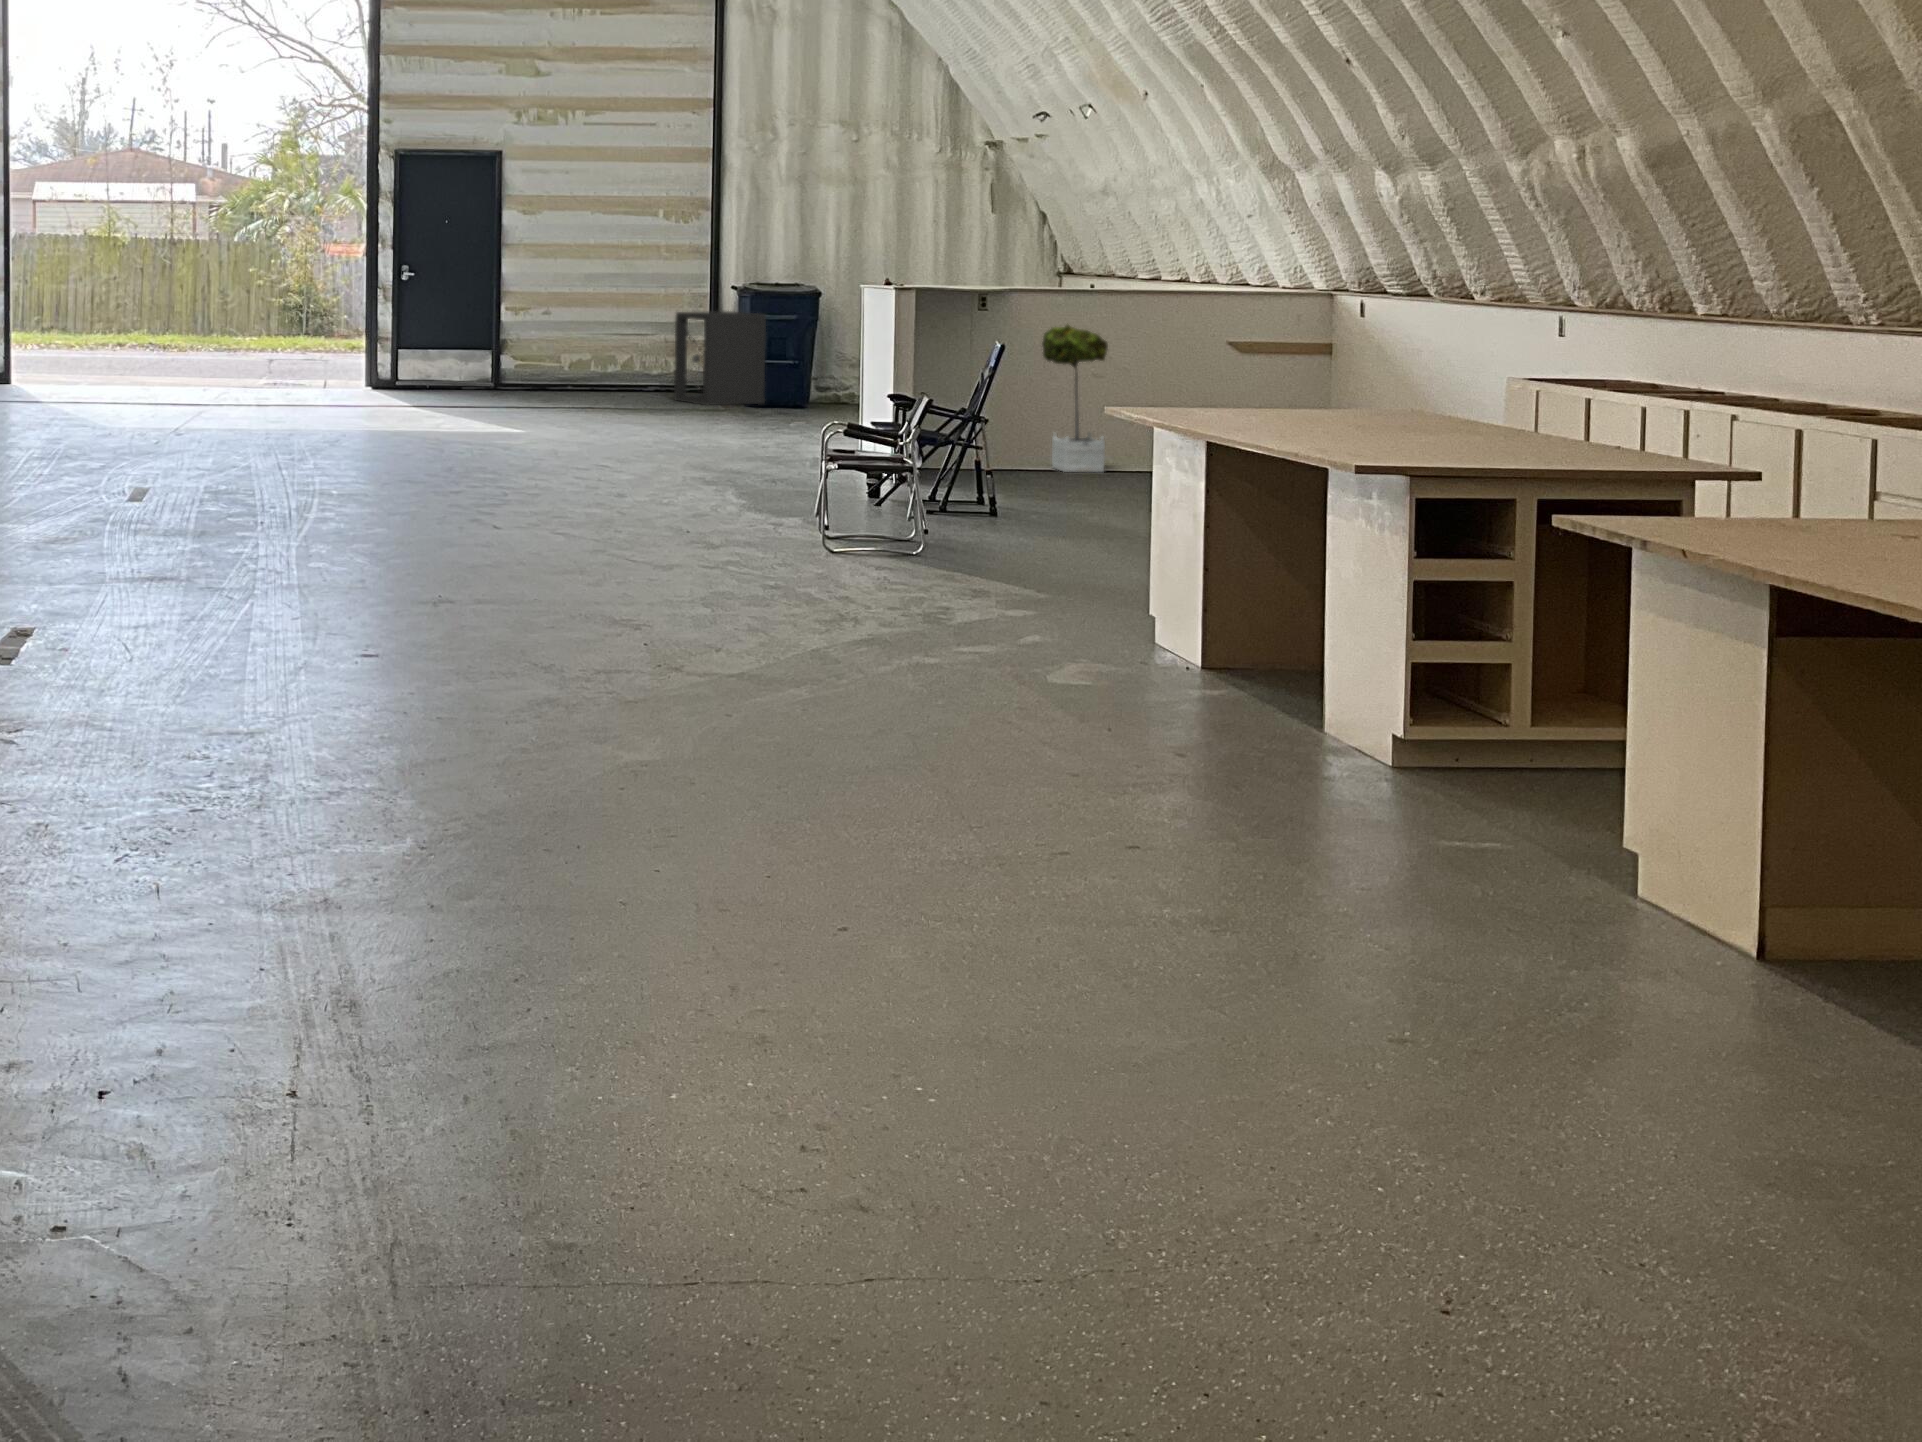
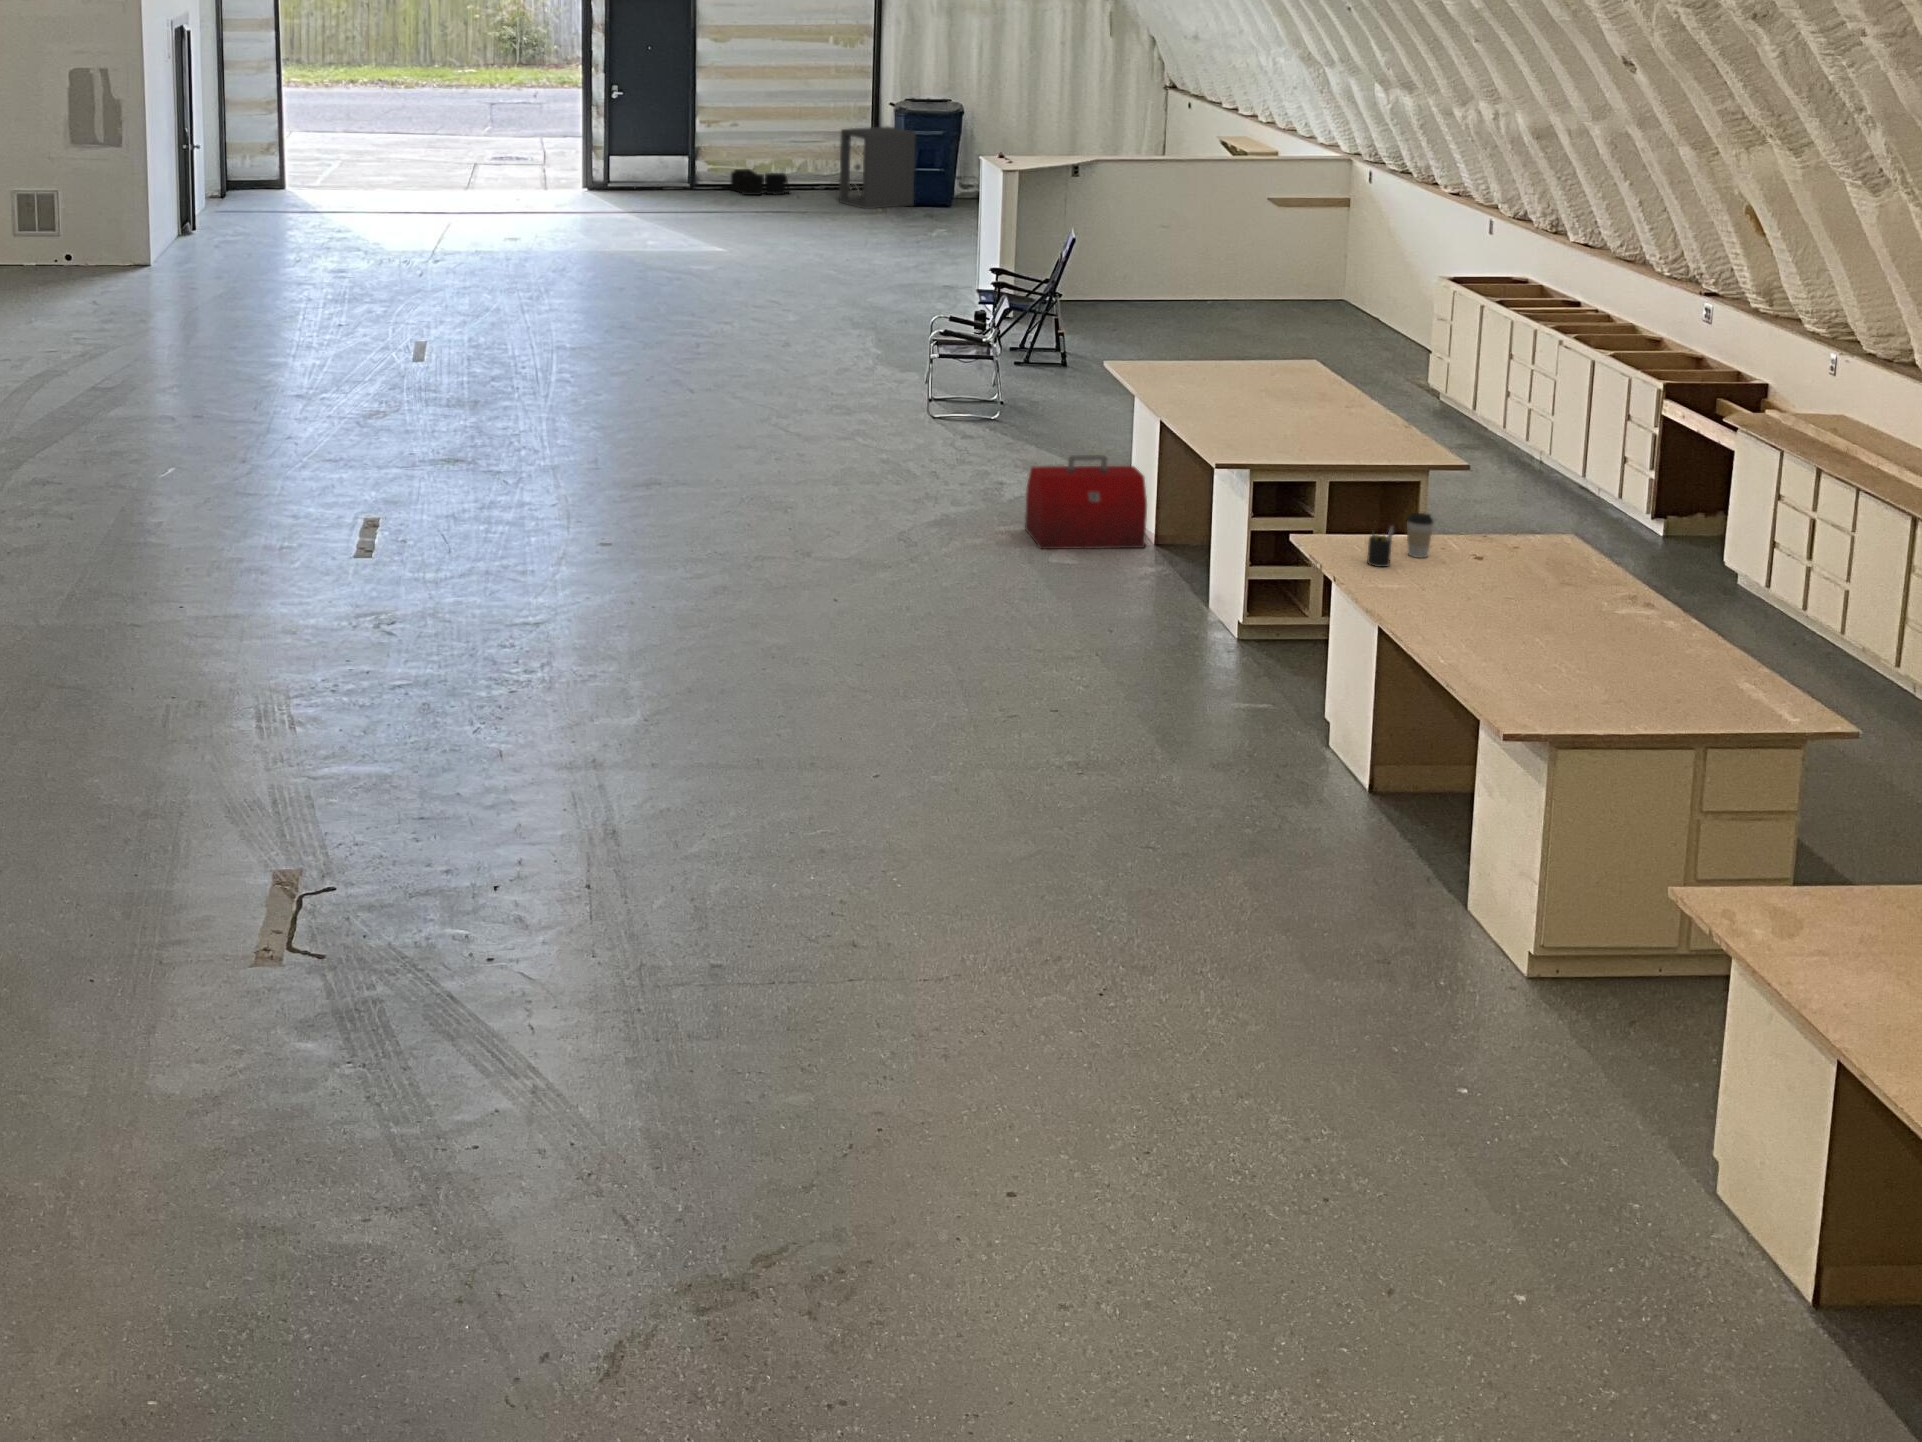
potted tree: present [1042,325,1108,472] -> none [1118,191,1170,306]
storage bin: none [542,367,615,395] -> present [731,169,790,195]
coffee cup: none [1762,457,1813,533] -> present [1407,513,1433,558]
pen holder: none [1708,463,1759,539] -> present [1367,527,1394,567]
toolbox: none [1001,530,1190,667] -> present [1025,455,1147,549]

